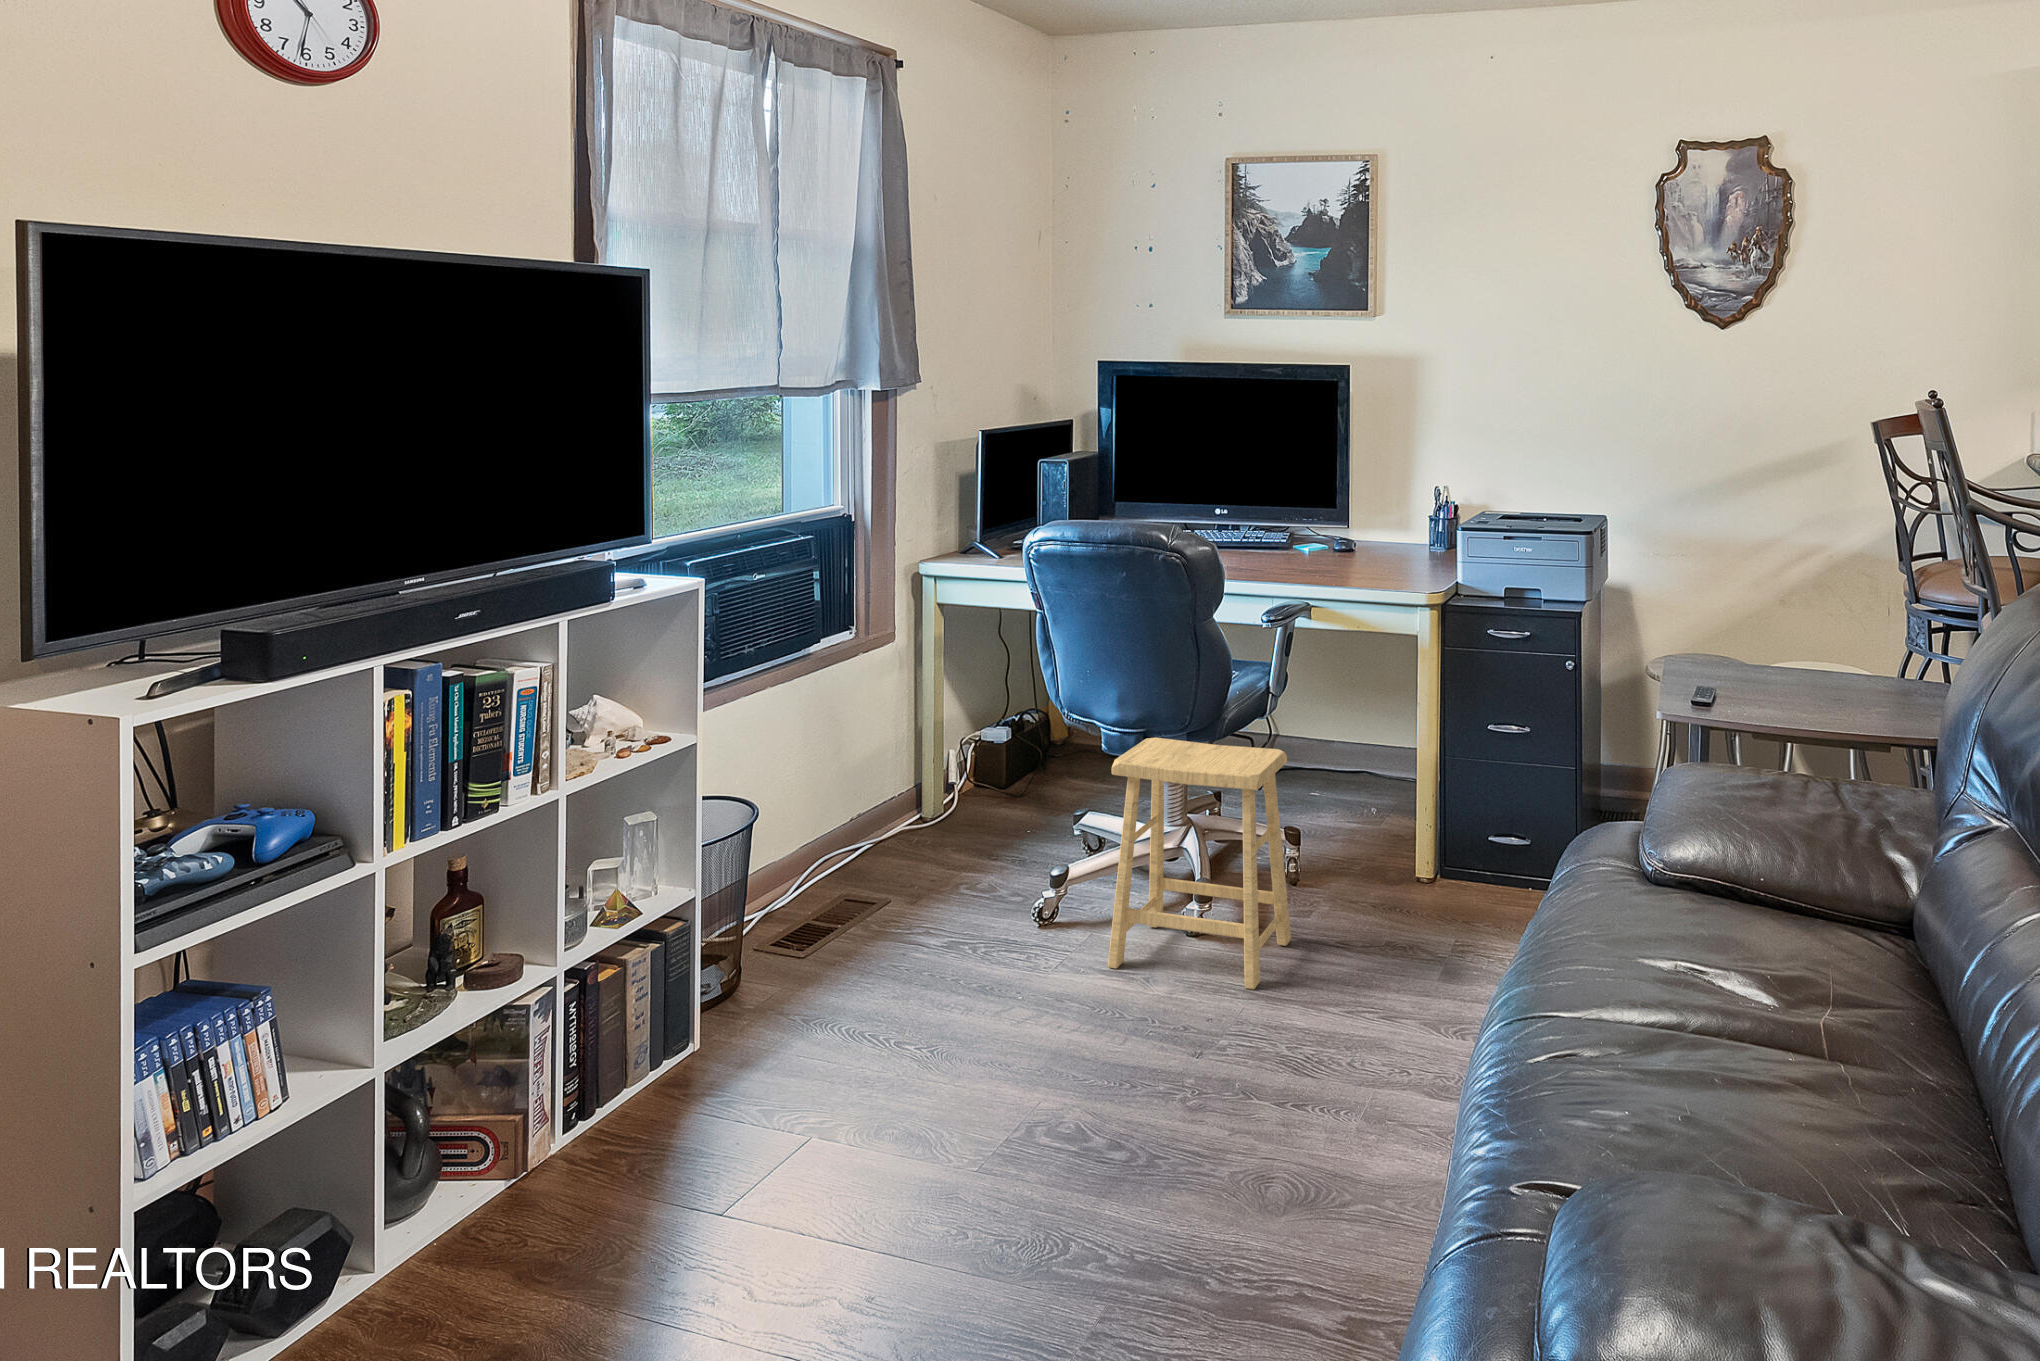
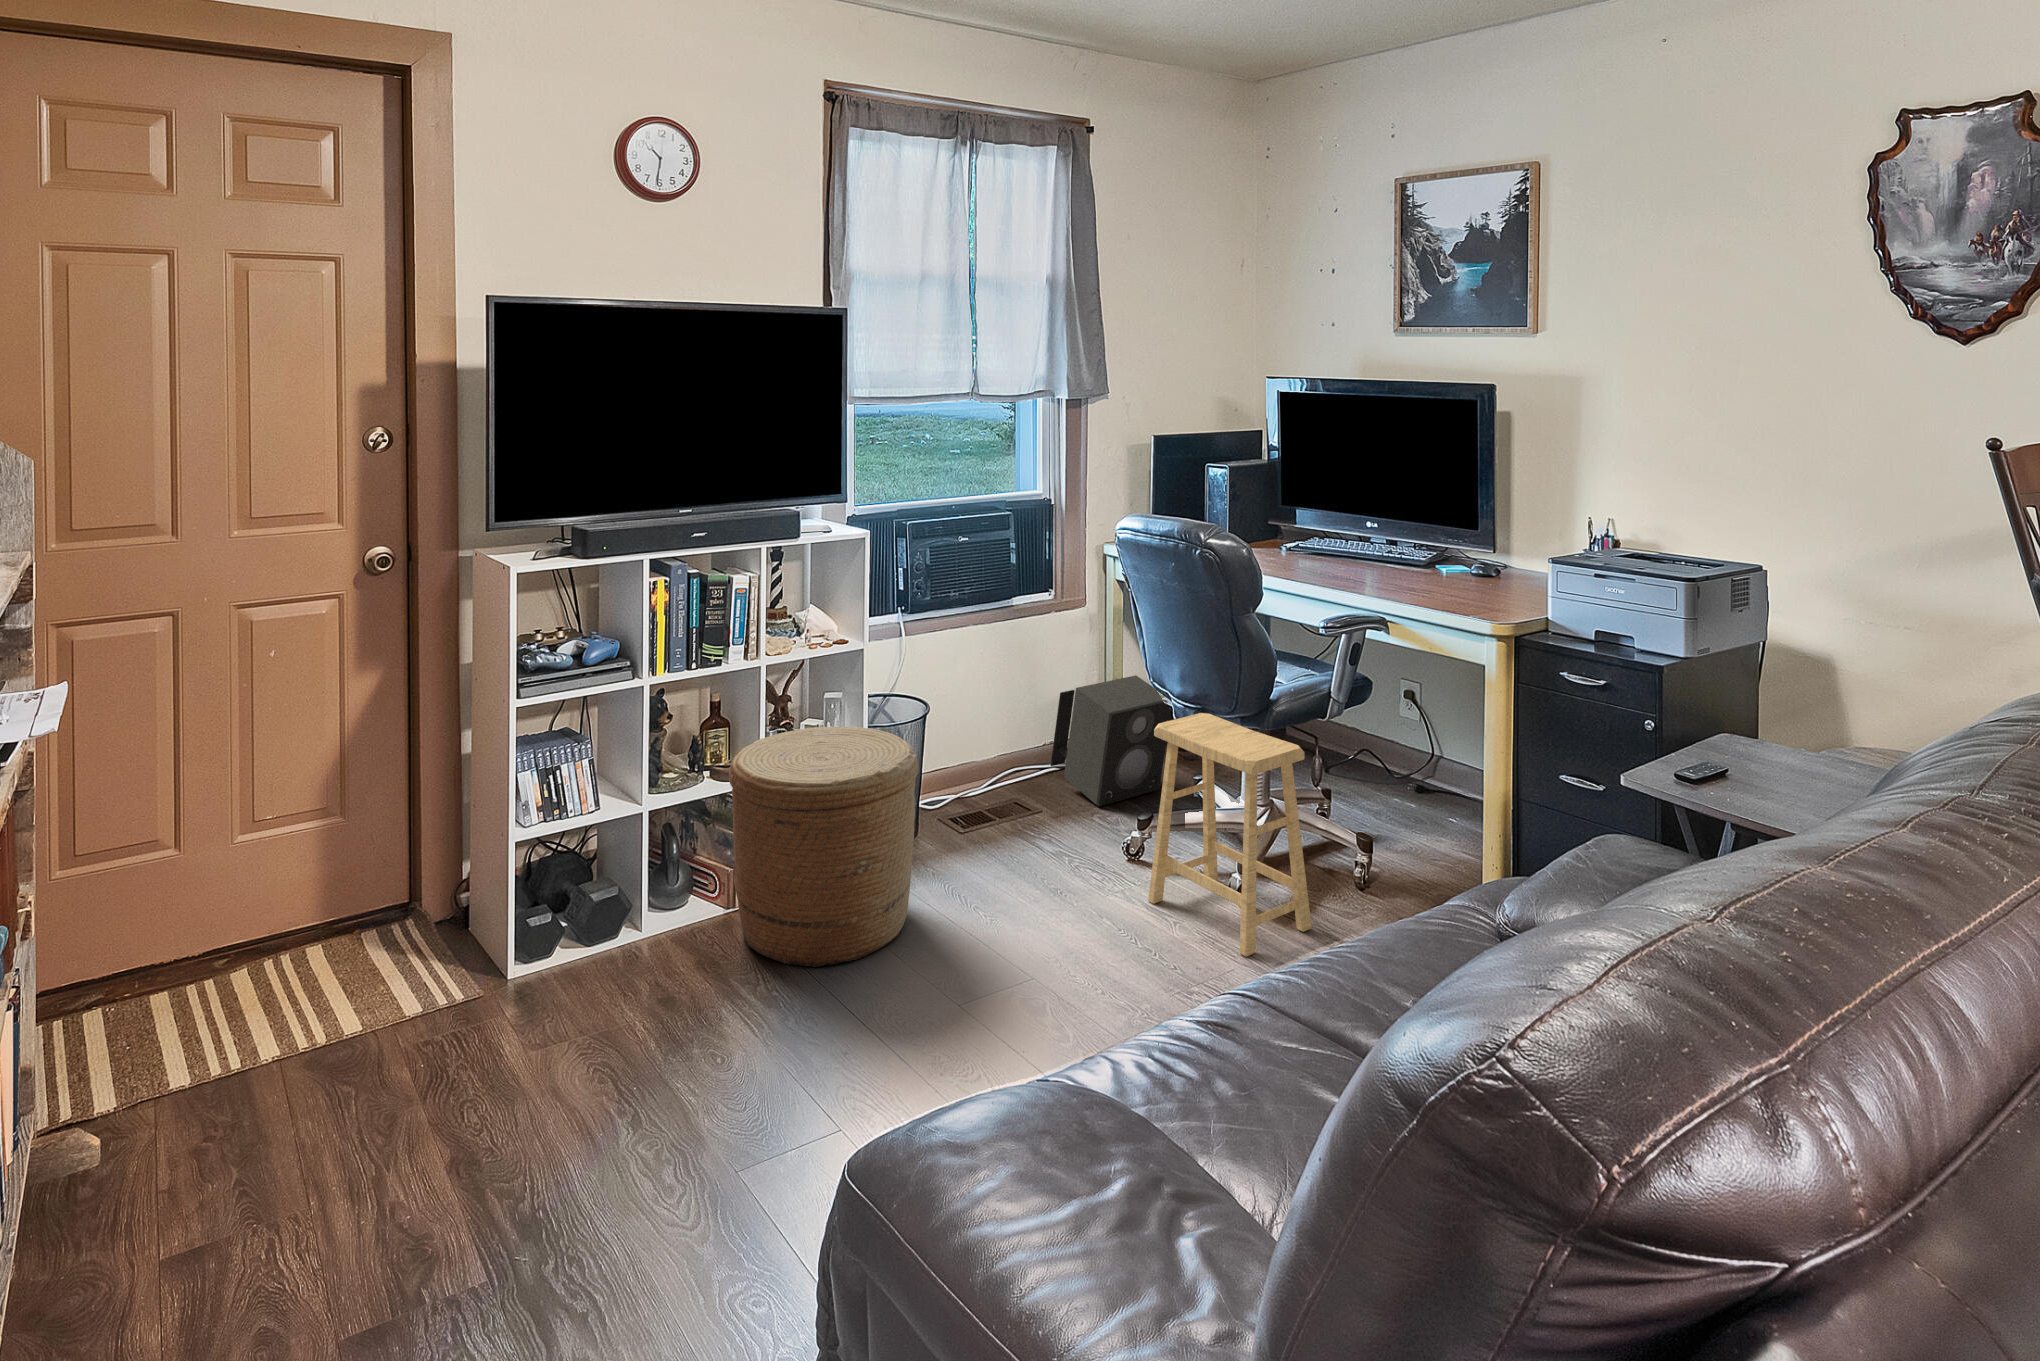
speaker: none [863,717,1041,882] -> present [1051,675,1171,807]
woven basket: none [548,848,856,1219] -> present [729,727,918,968]

